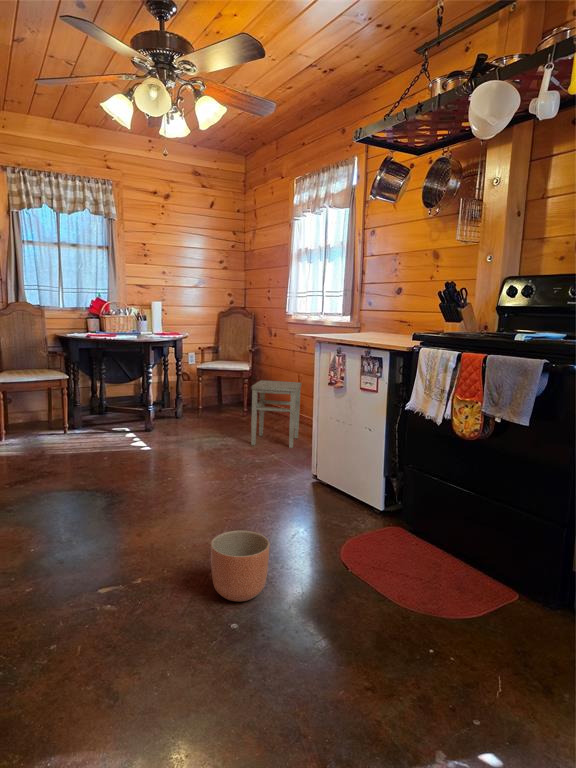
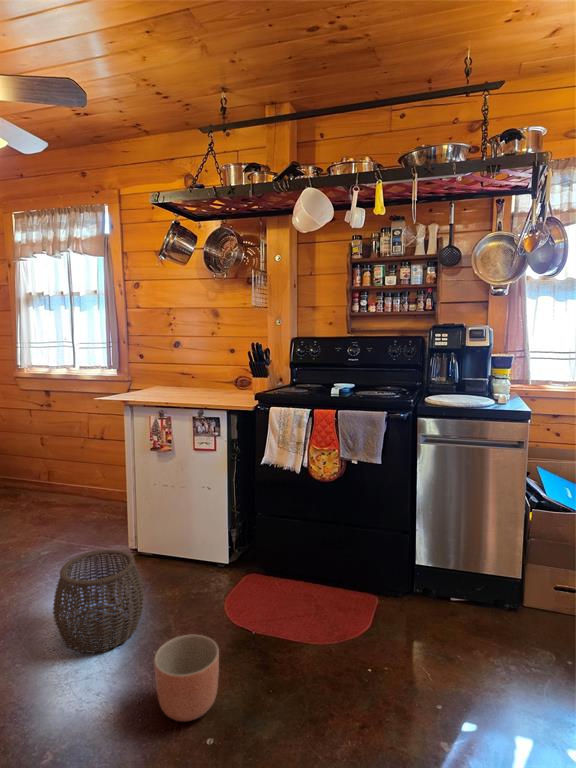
stool: present [251,380,302,448] -> none [8,443,70,528]
woven basket: none [197,455,272,536] -> present [53,550,144,654]

